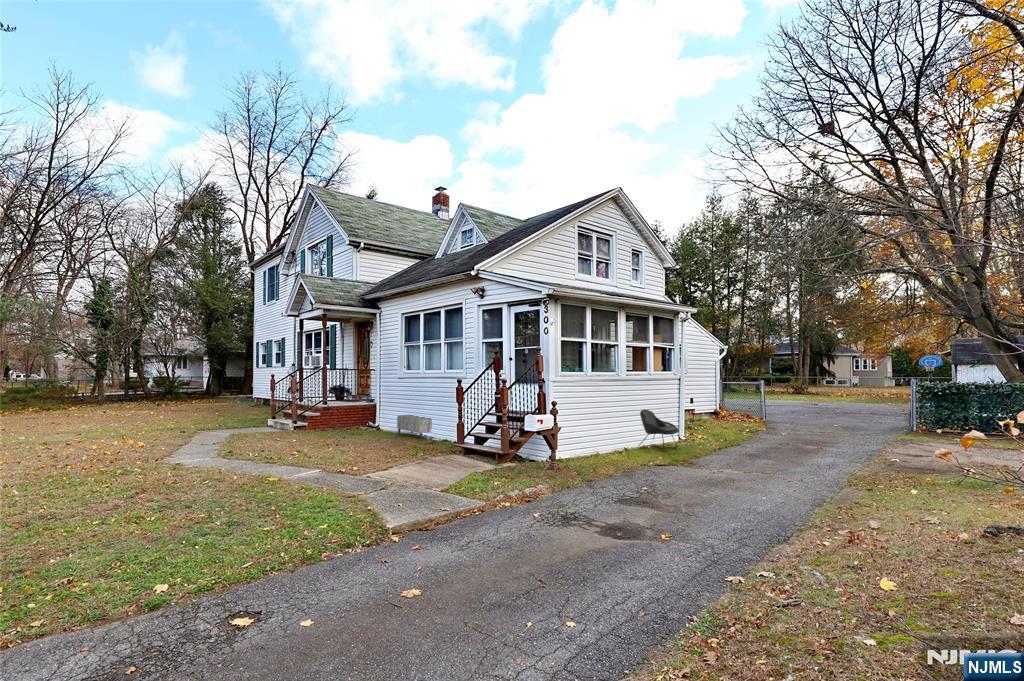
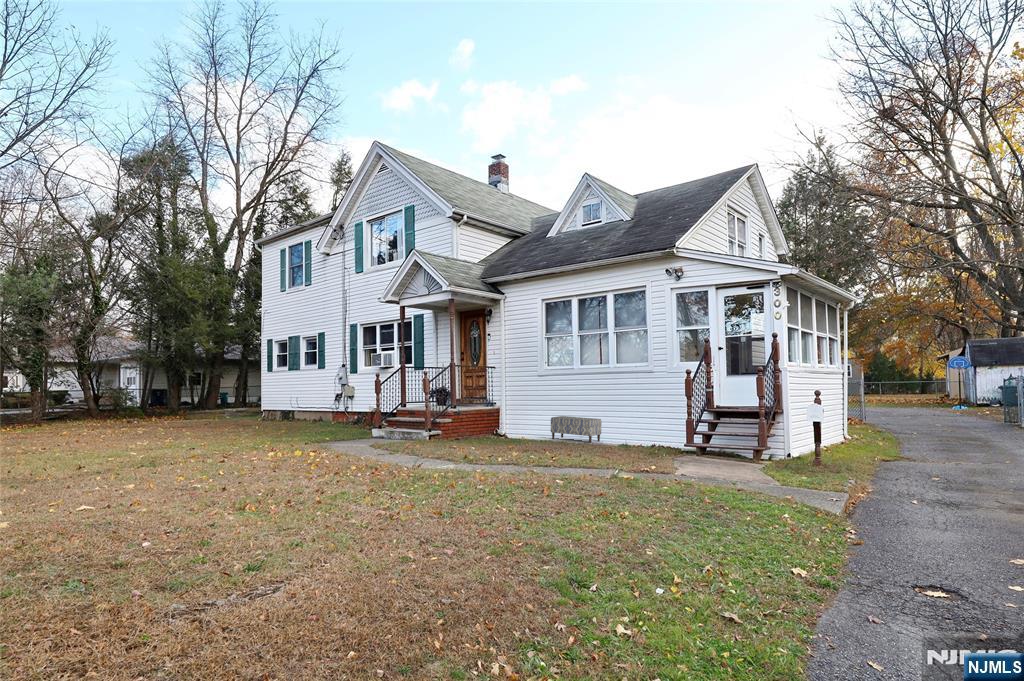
lounge chair: present [639,410,679,452] -> none [832,405,876,449]

